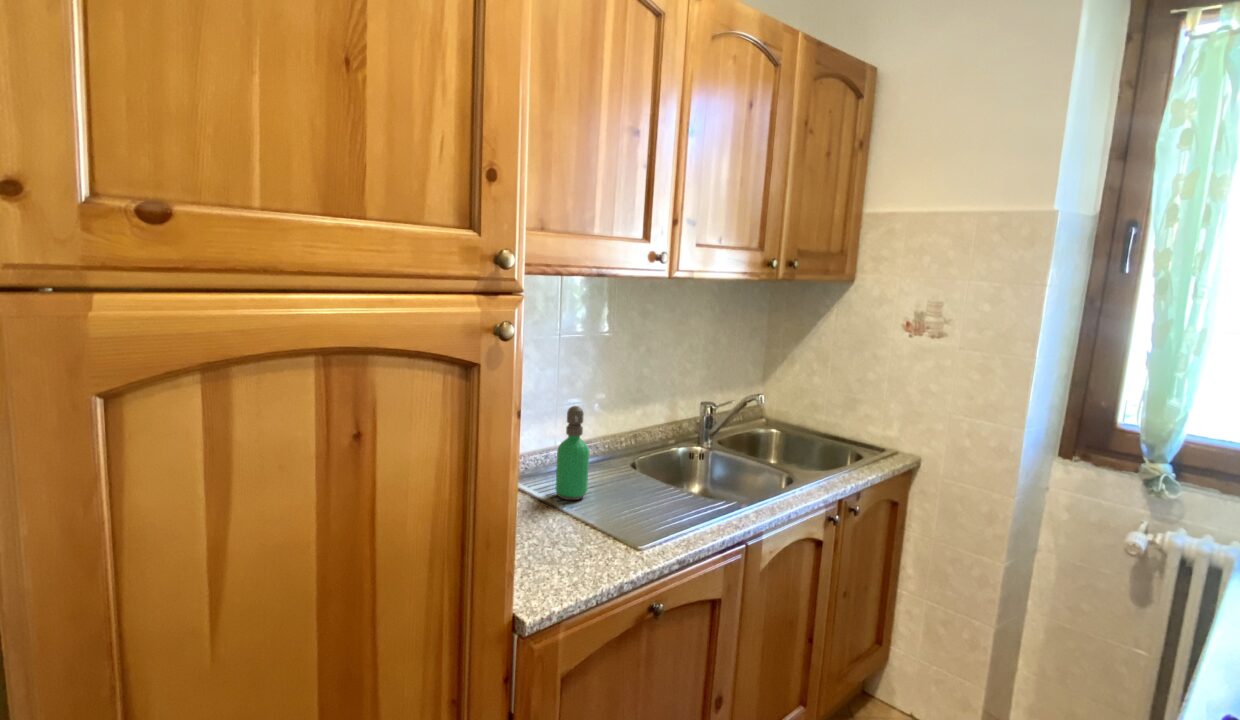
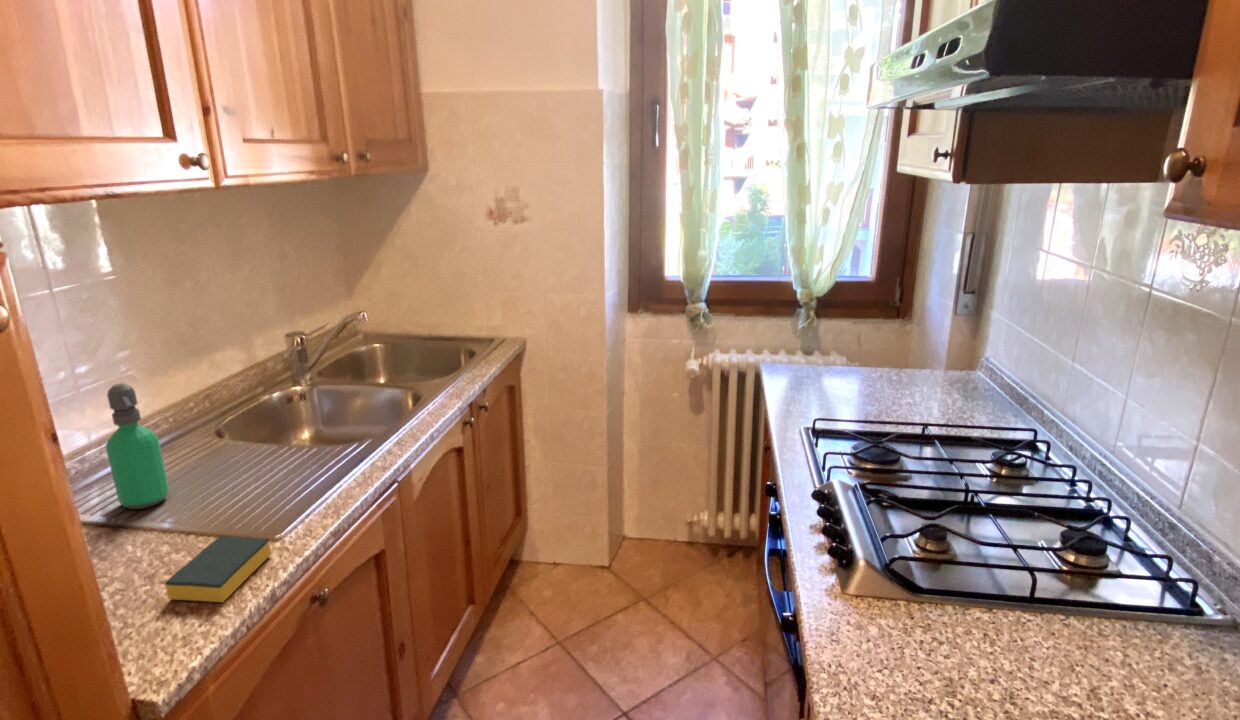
sponge: none [557,531,632,577] -> present [165,536,271,602]

